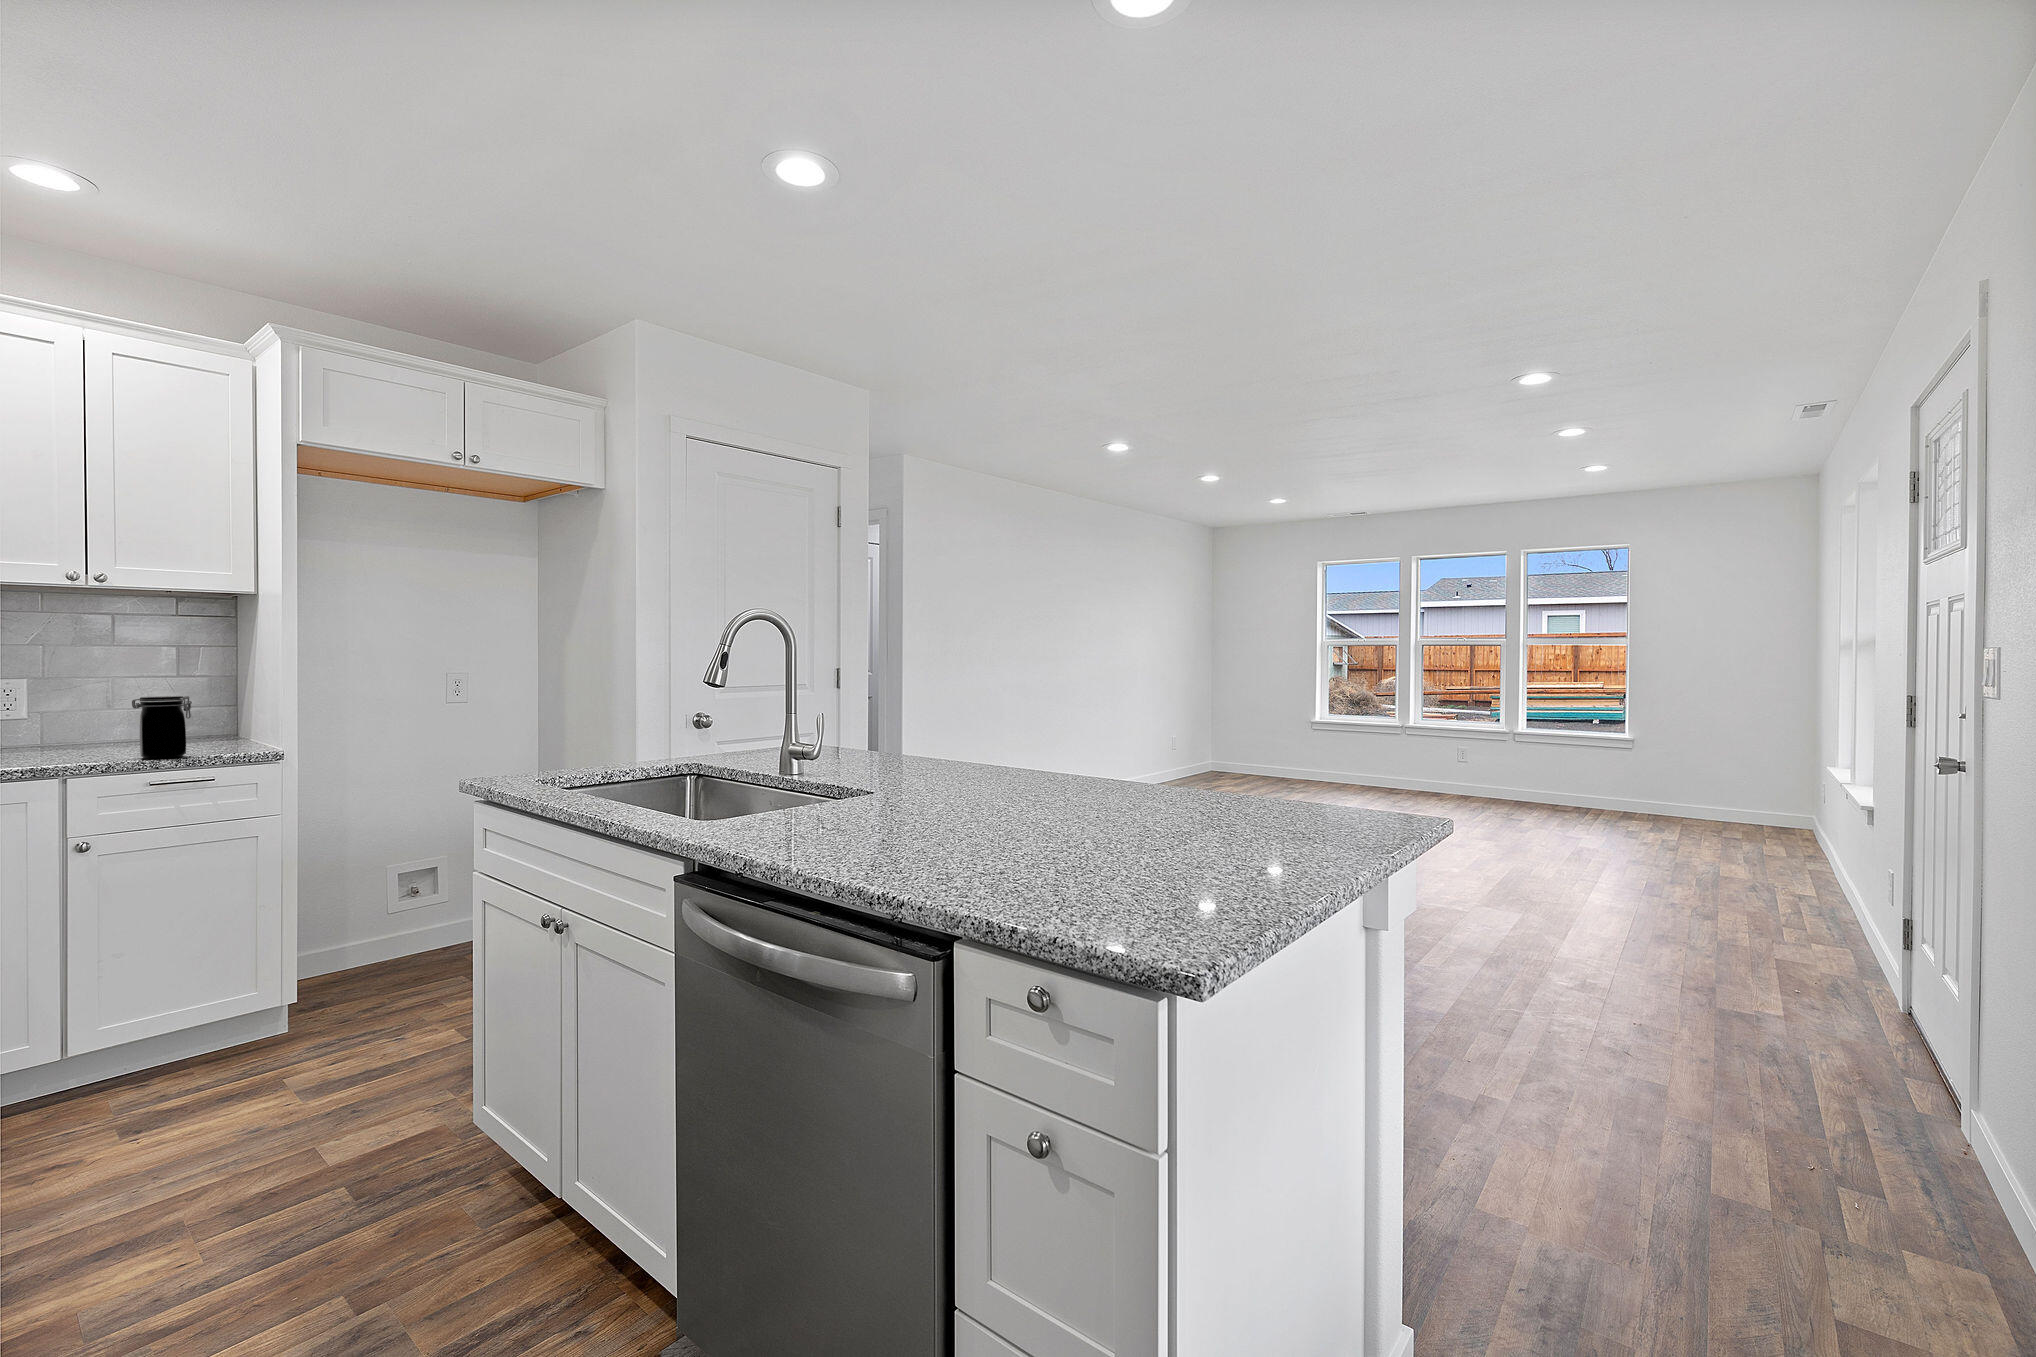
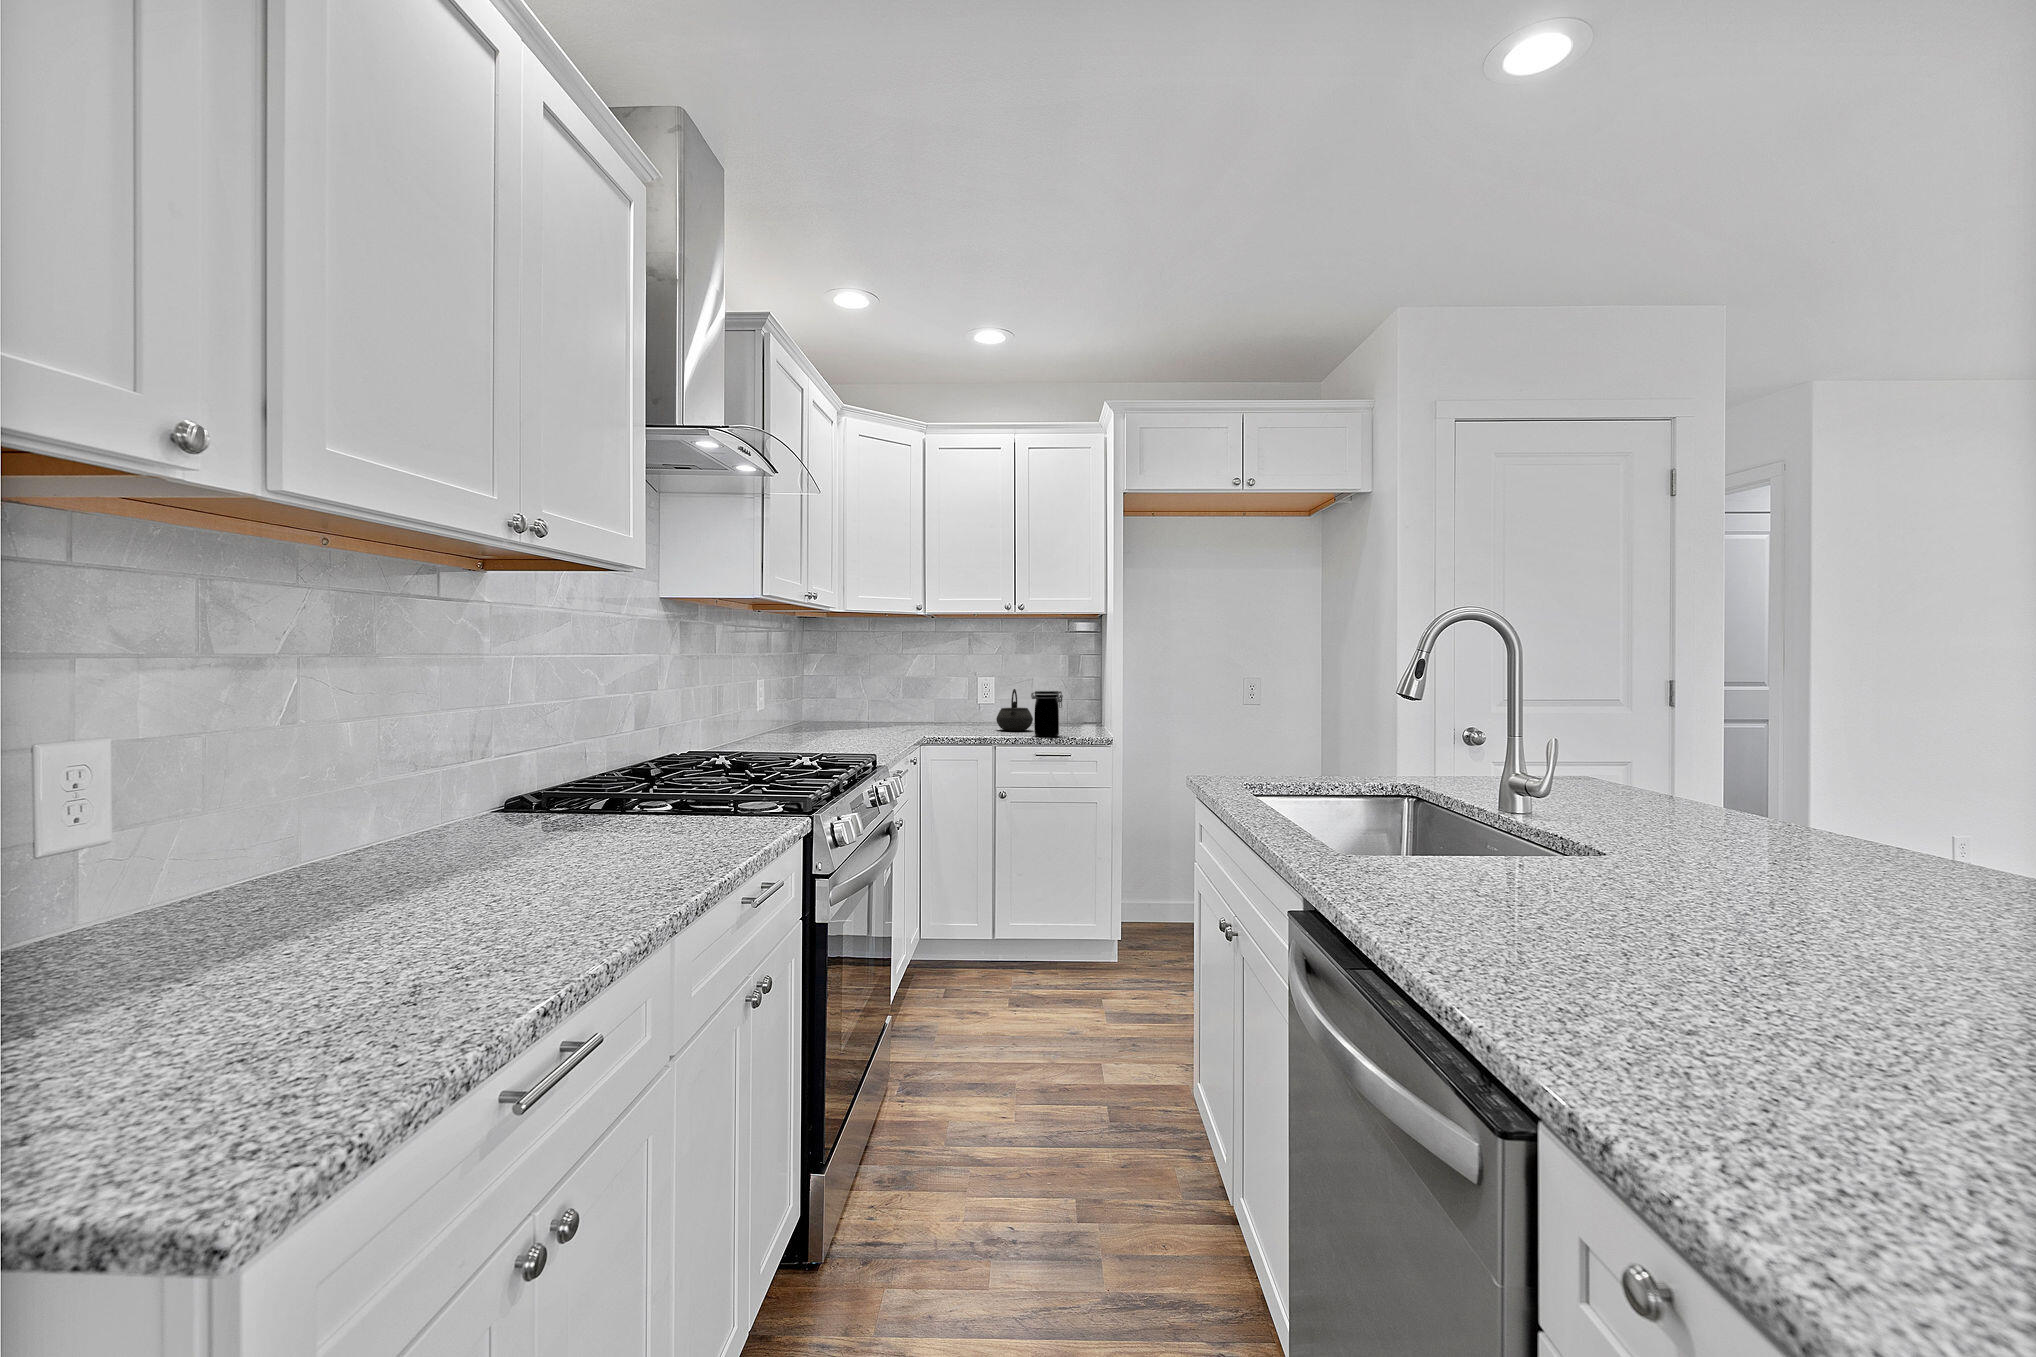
kettle: none [51,696,124,756] -> present [996,689,1033,731]

